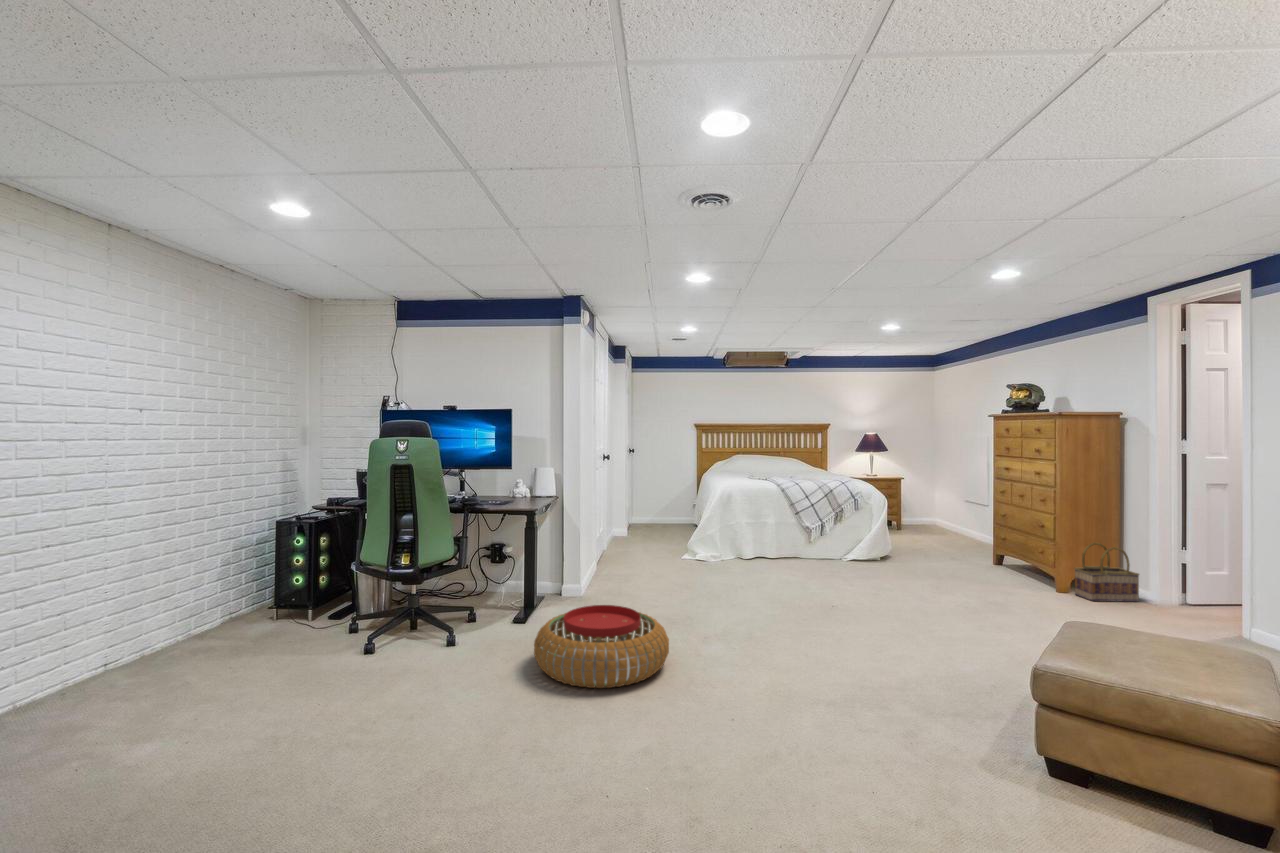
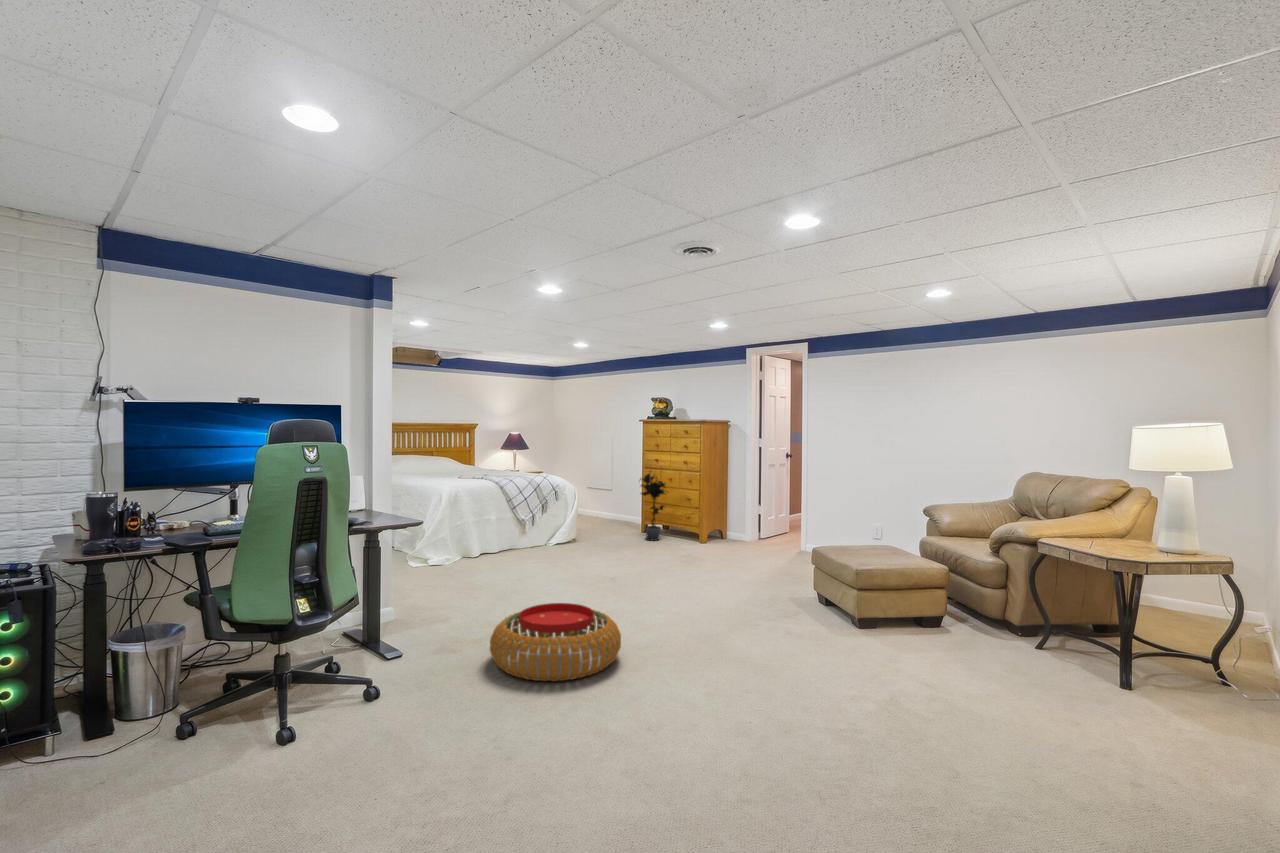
potted plant: none [970,483,1018,576] -> present [641,474,666,541]
basket: present [1074,543,1139,602] -> none [711,507,742,546]

